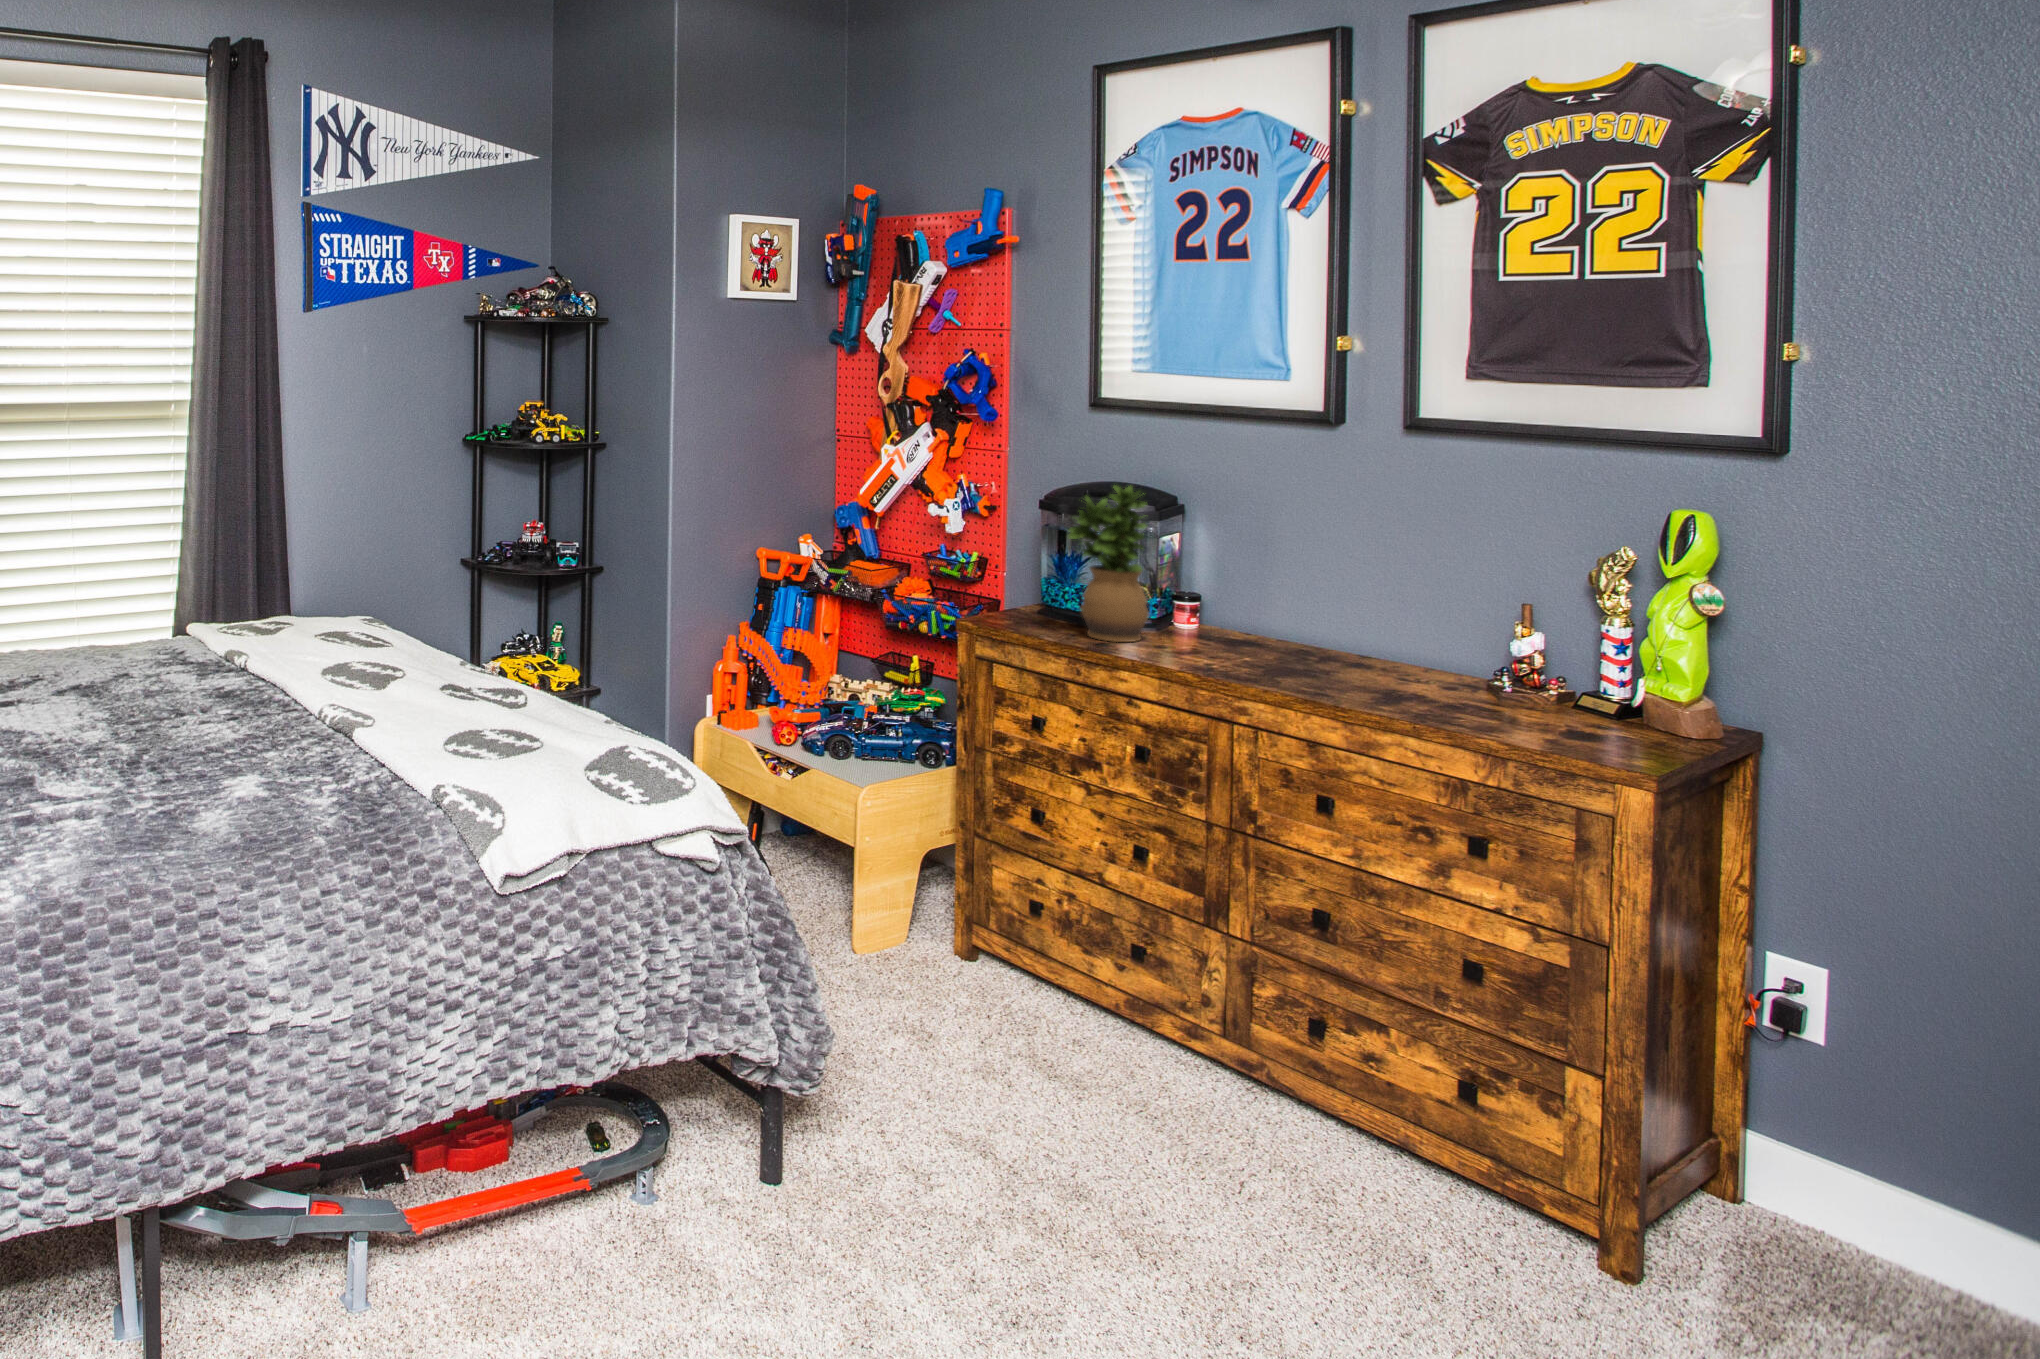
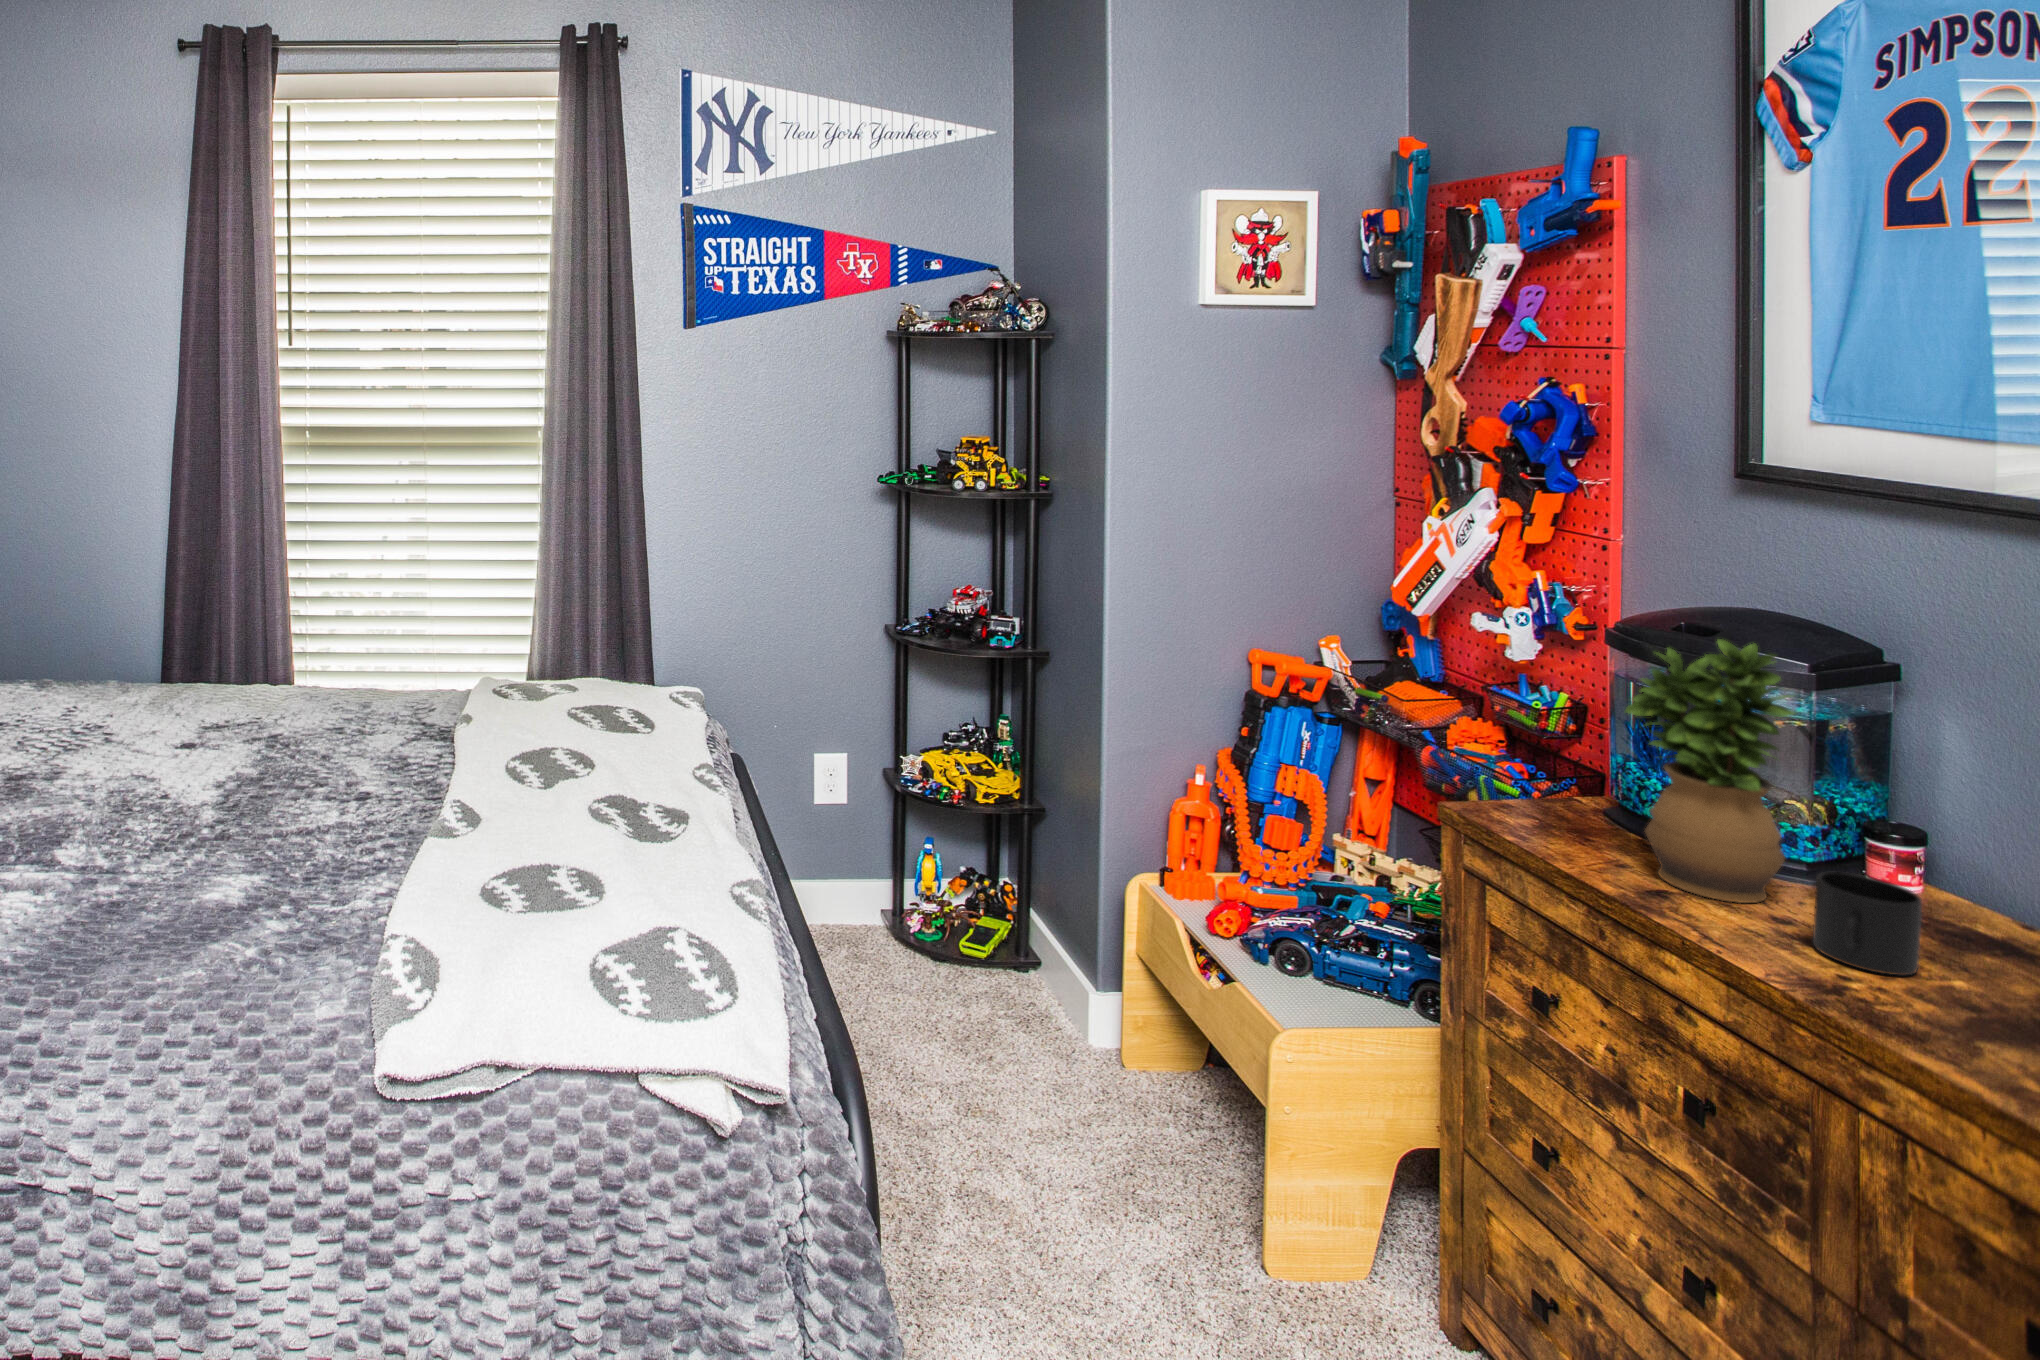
mug: none [1177,609,1226,658] -> present [1813,872,1922,975]

